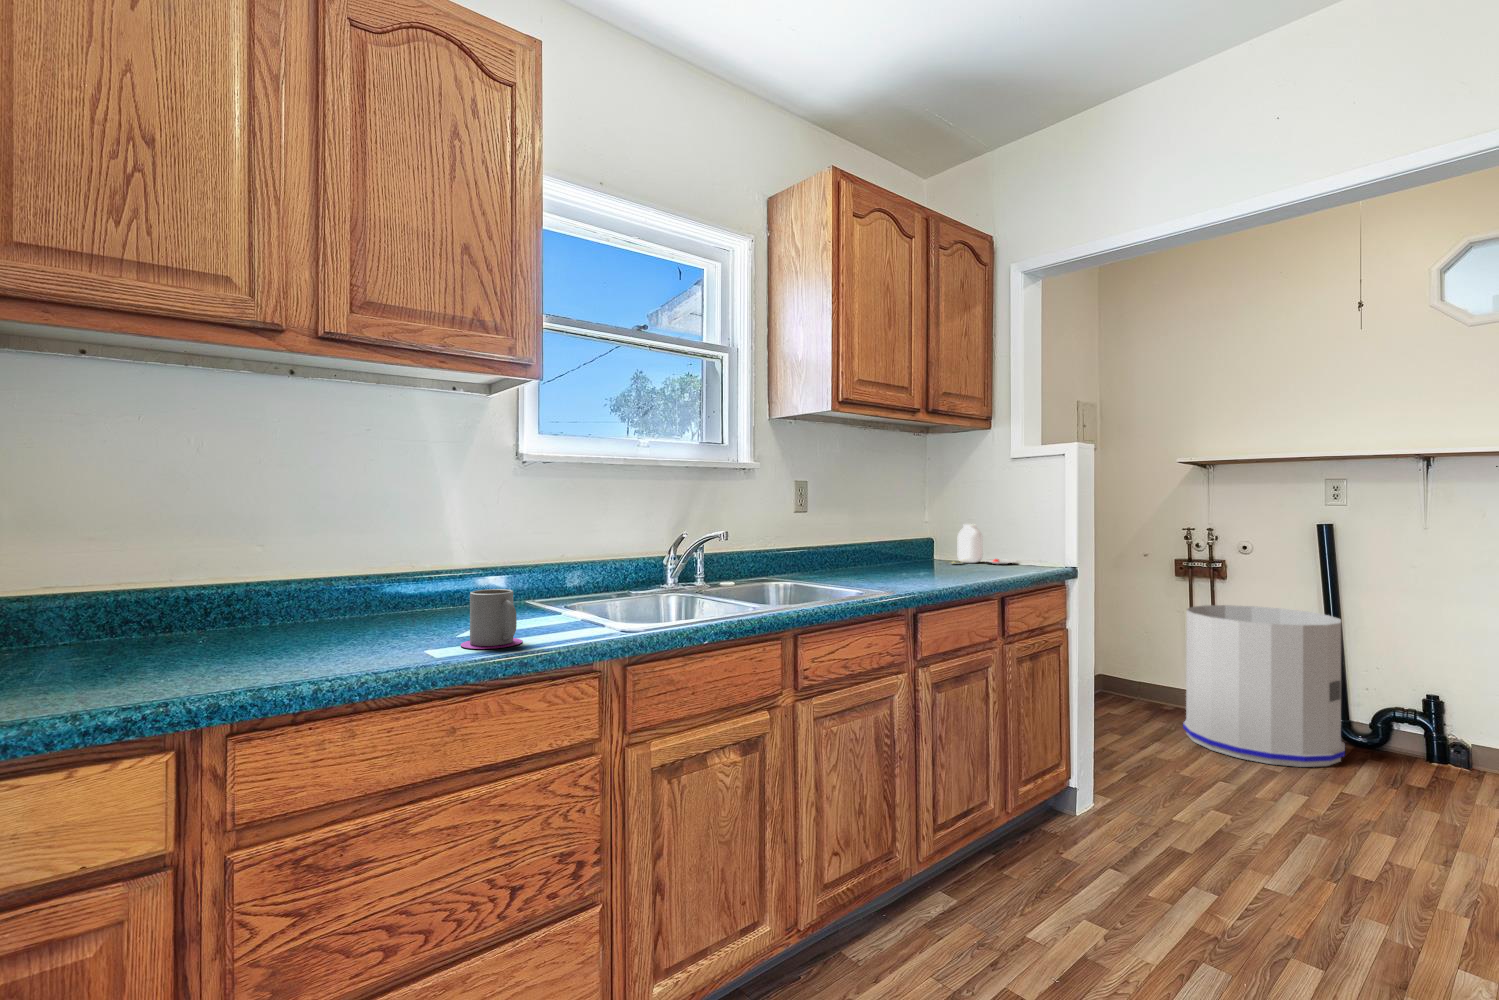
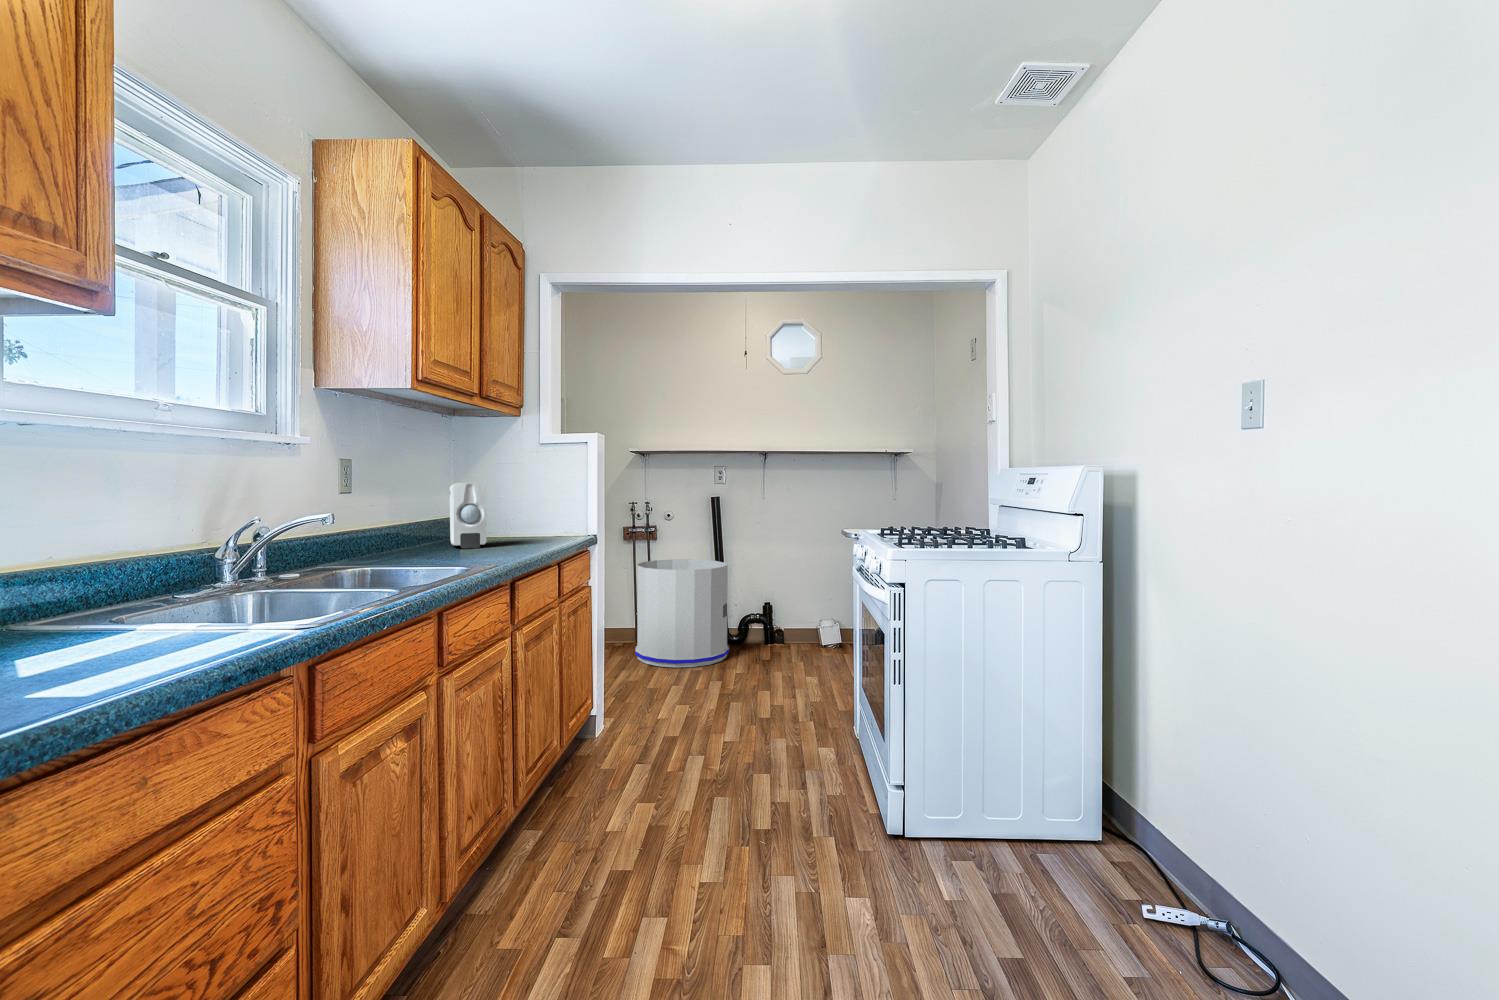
soap dispenser: none [897,502,933,572] -> present [450,483,486,548]
jar: present [958,524,1015,564] -> none [488,504,547,539]
mug: present [461,589,522,649] -> none [90,594,200,677]

